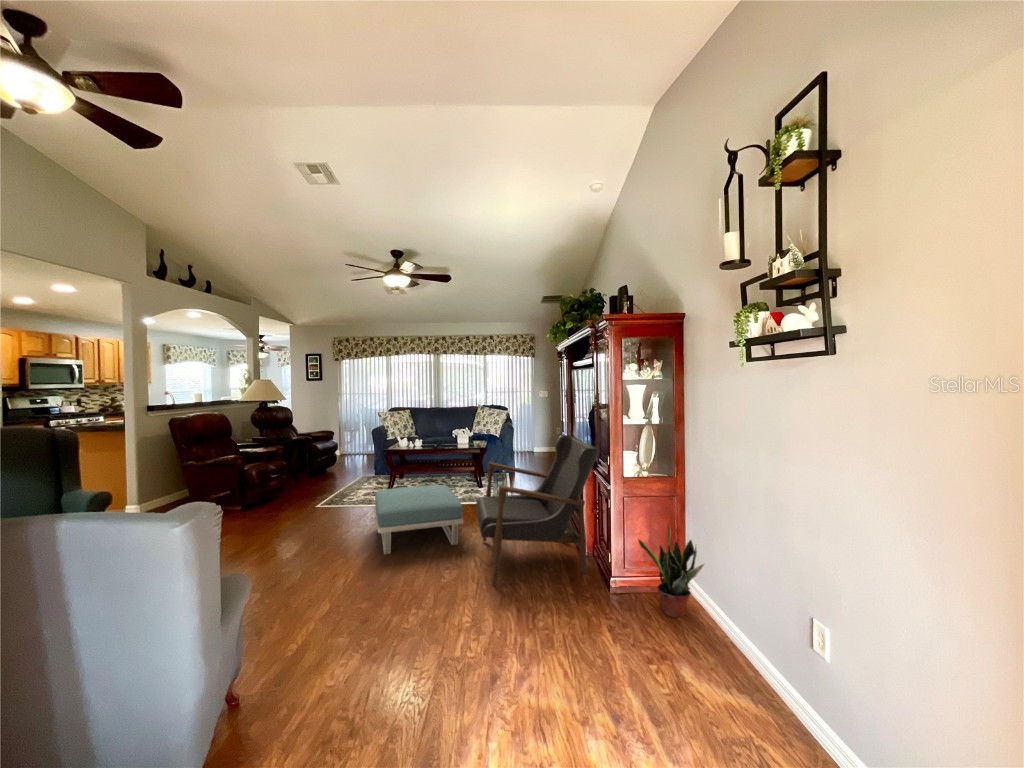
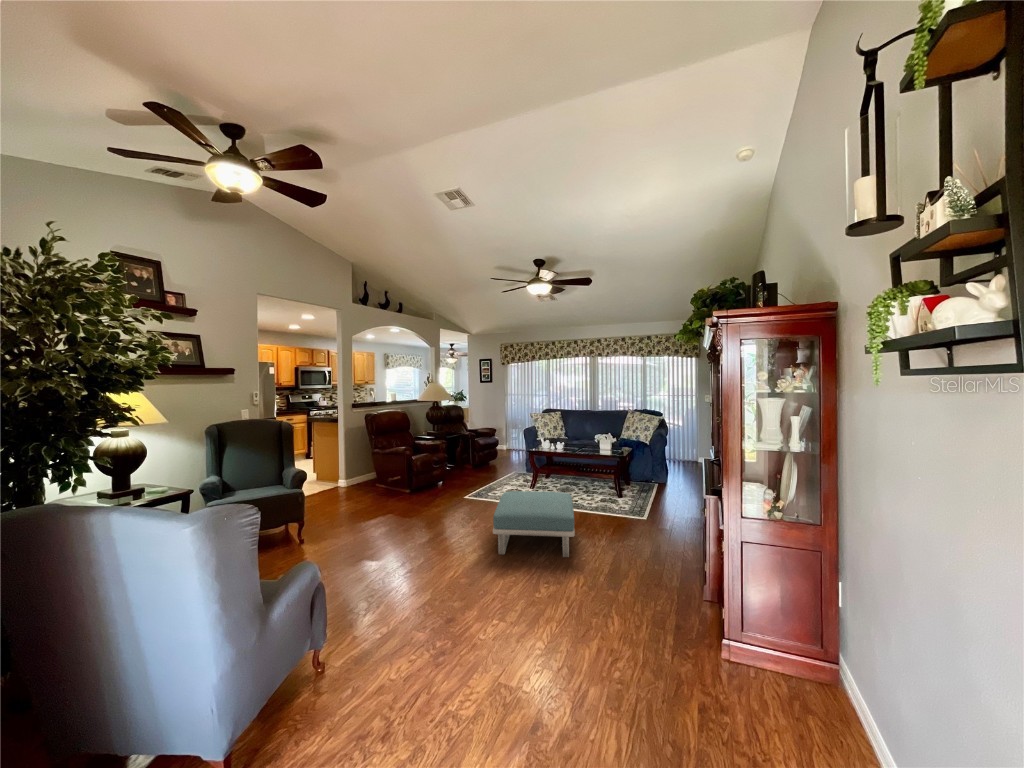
armchair: present [476,435,599,586] -> none [572,453,717,627]
potted plant: present [638,525,704,617] -> none [755,591,856,727]

